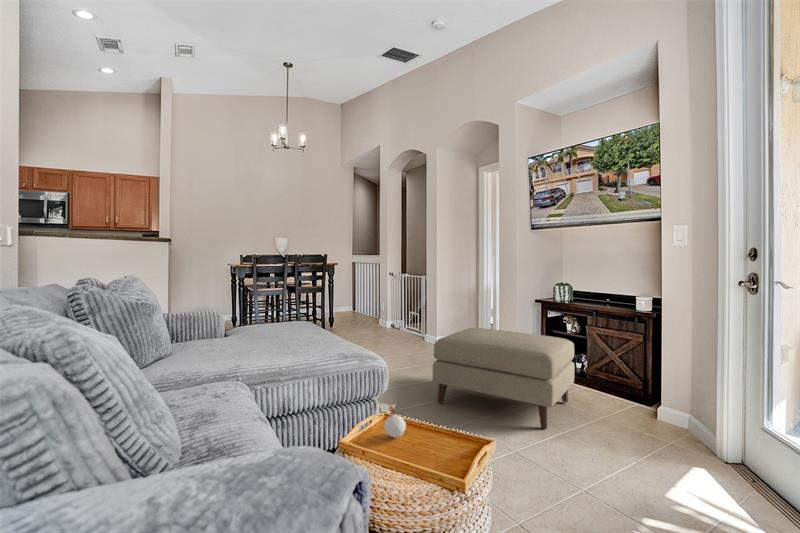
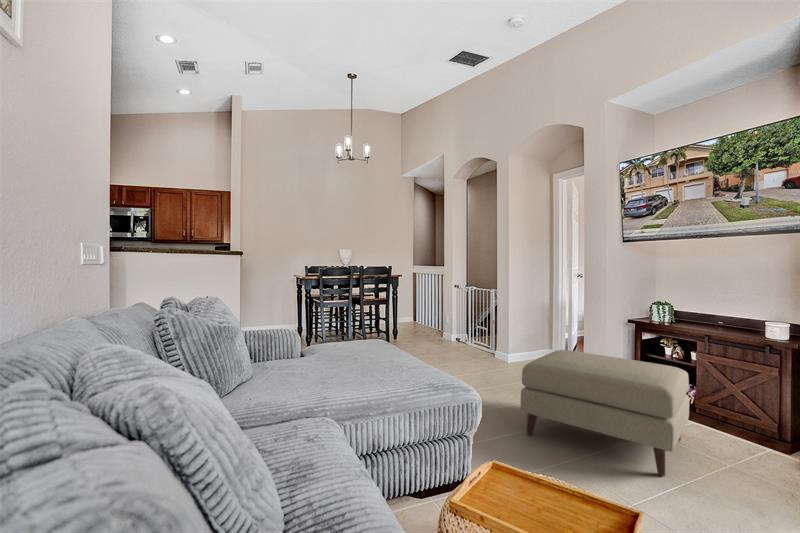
candle: present [384,404,406,438] -> none [498,448,525,498]

